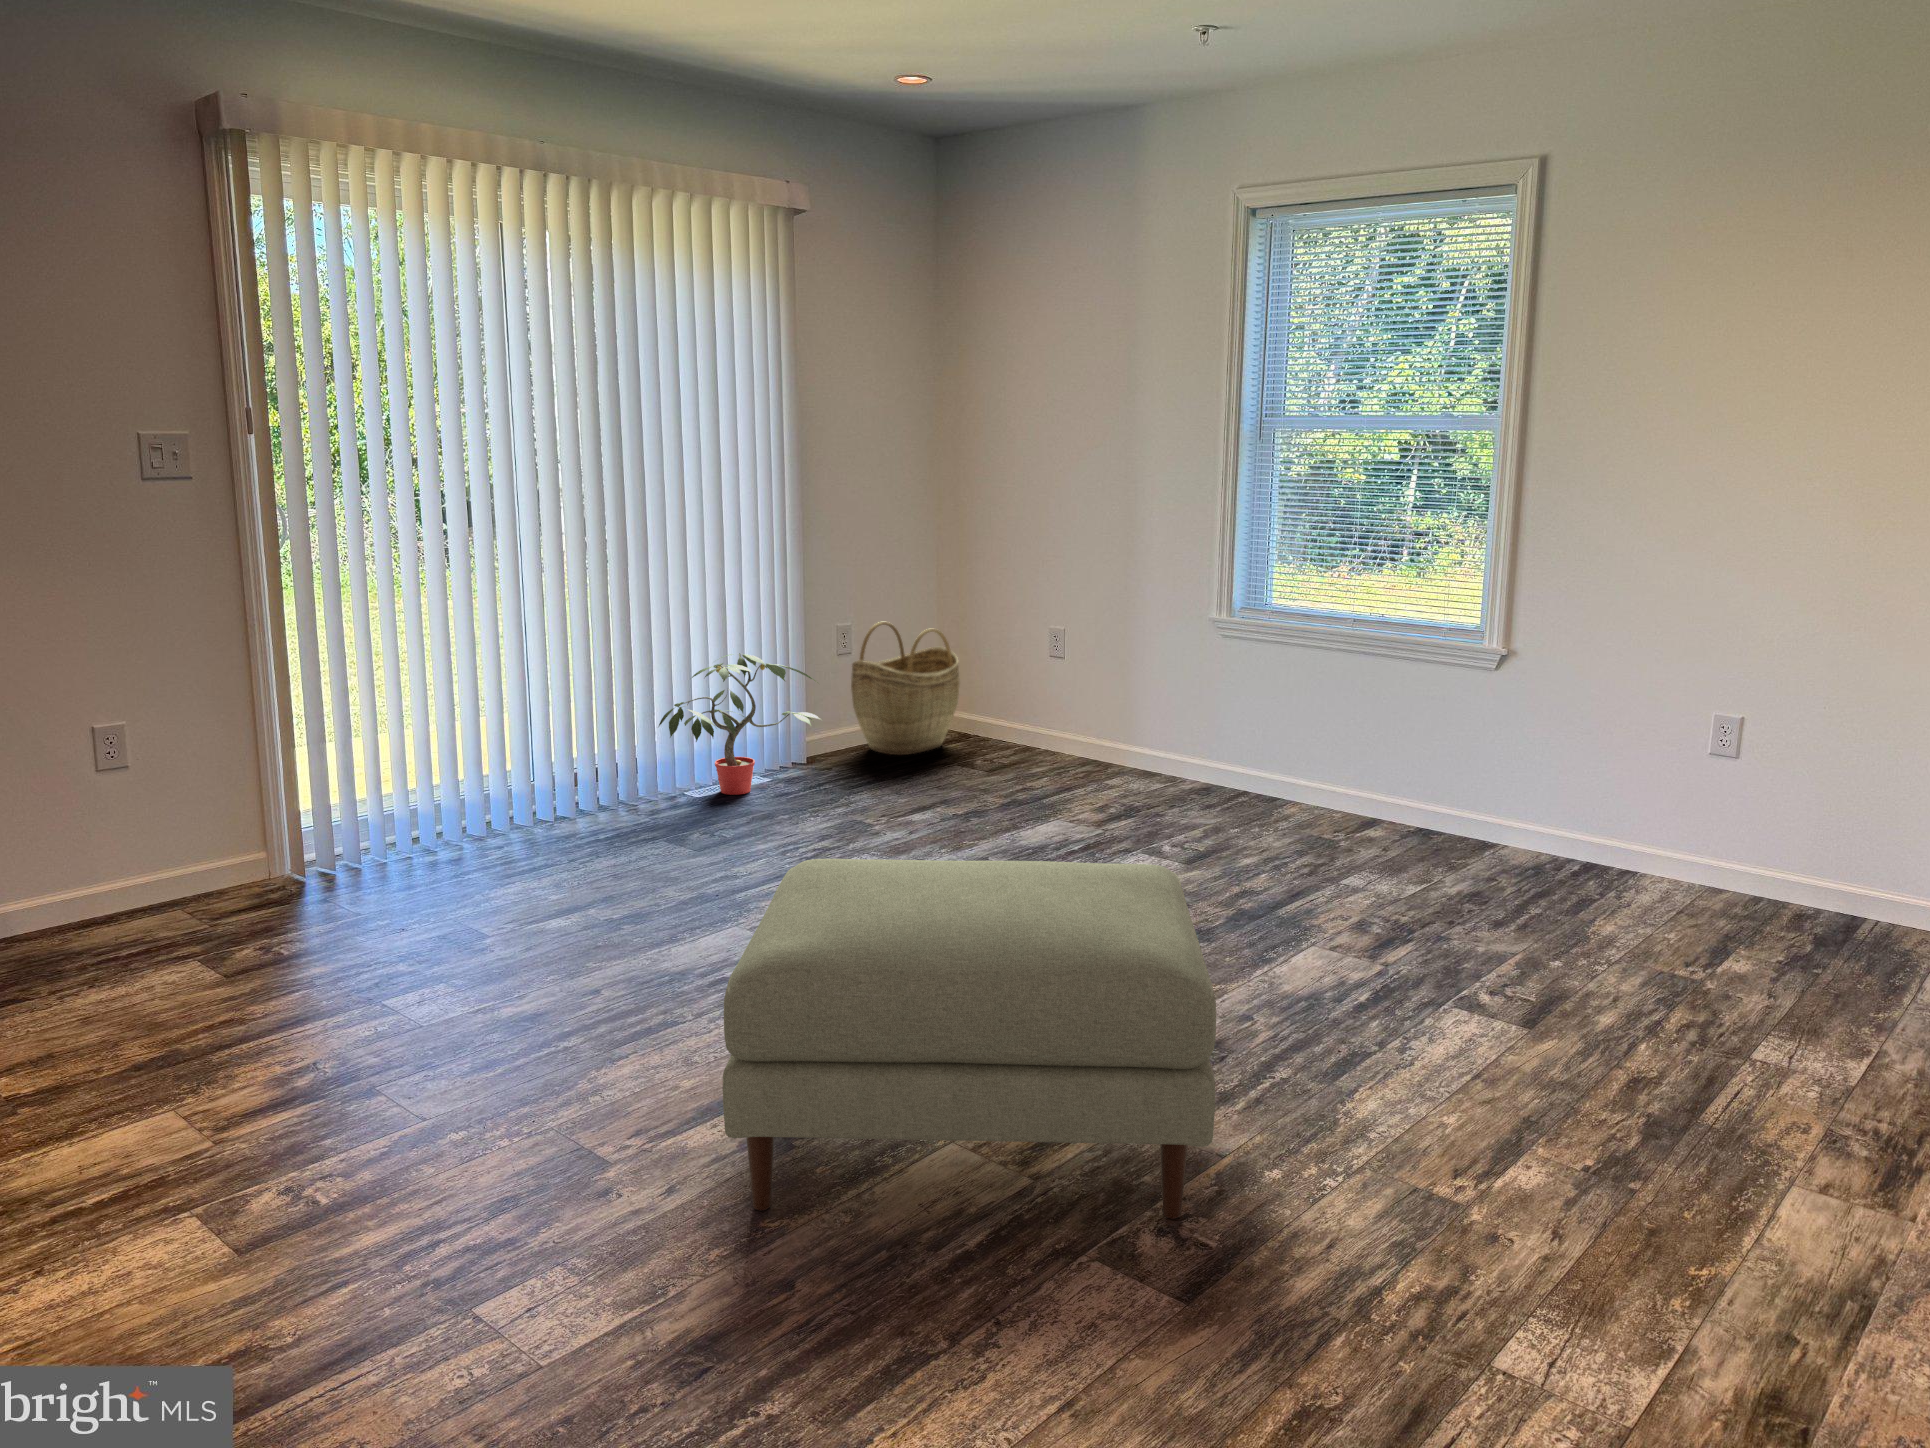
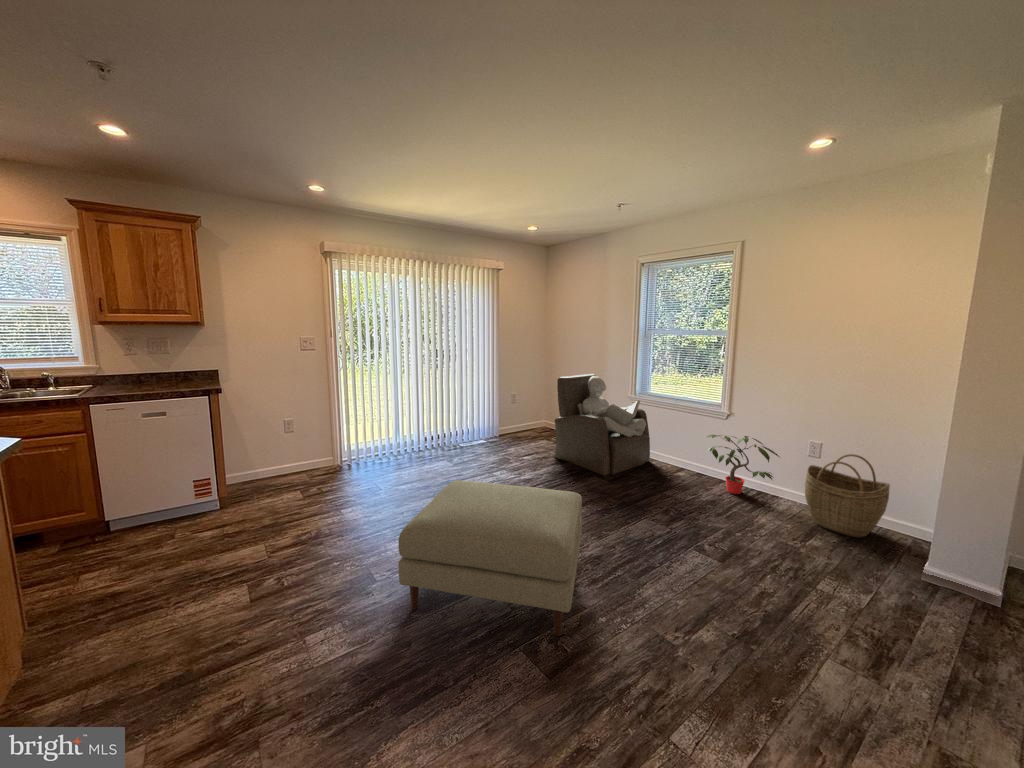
armchair: none [1001,553,1283,850] -> present [555,374,650,475]
woven basket: present [851,622,960,755] -> present [805,454,890,538]
potted plant: present [659,653,820,795] -> present [706,435,779,494]

